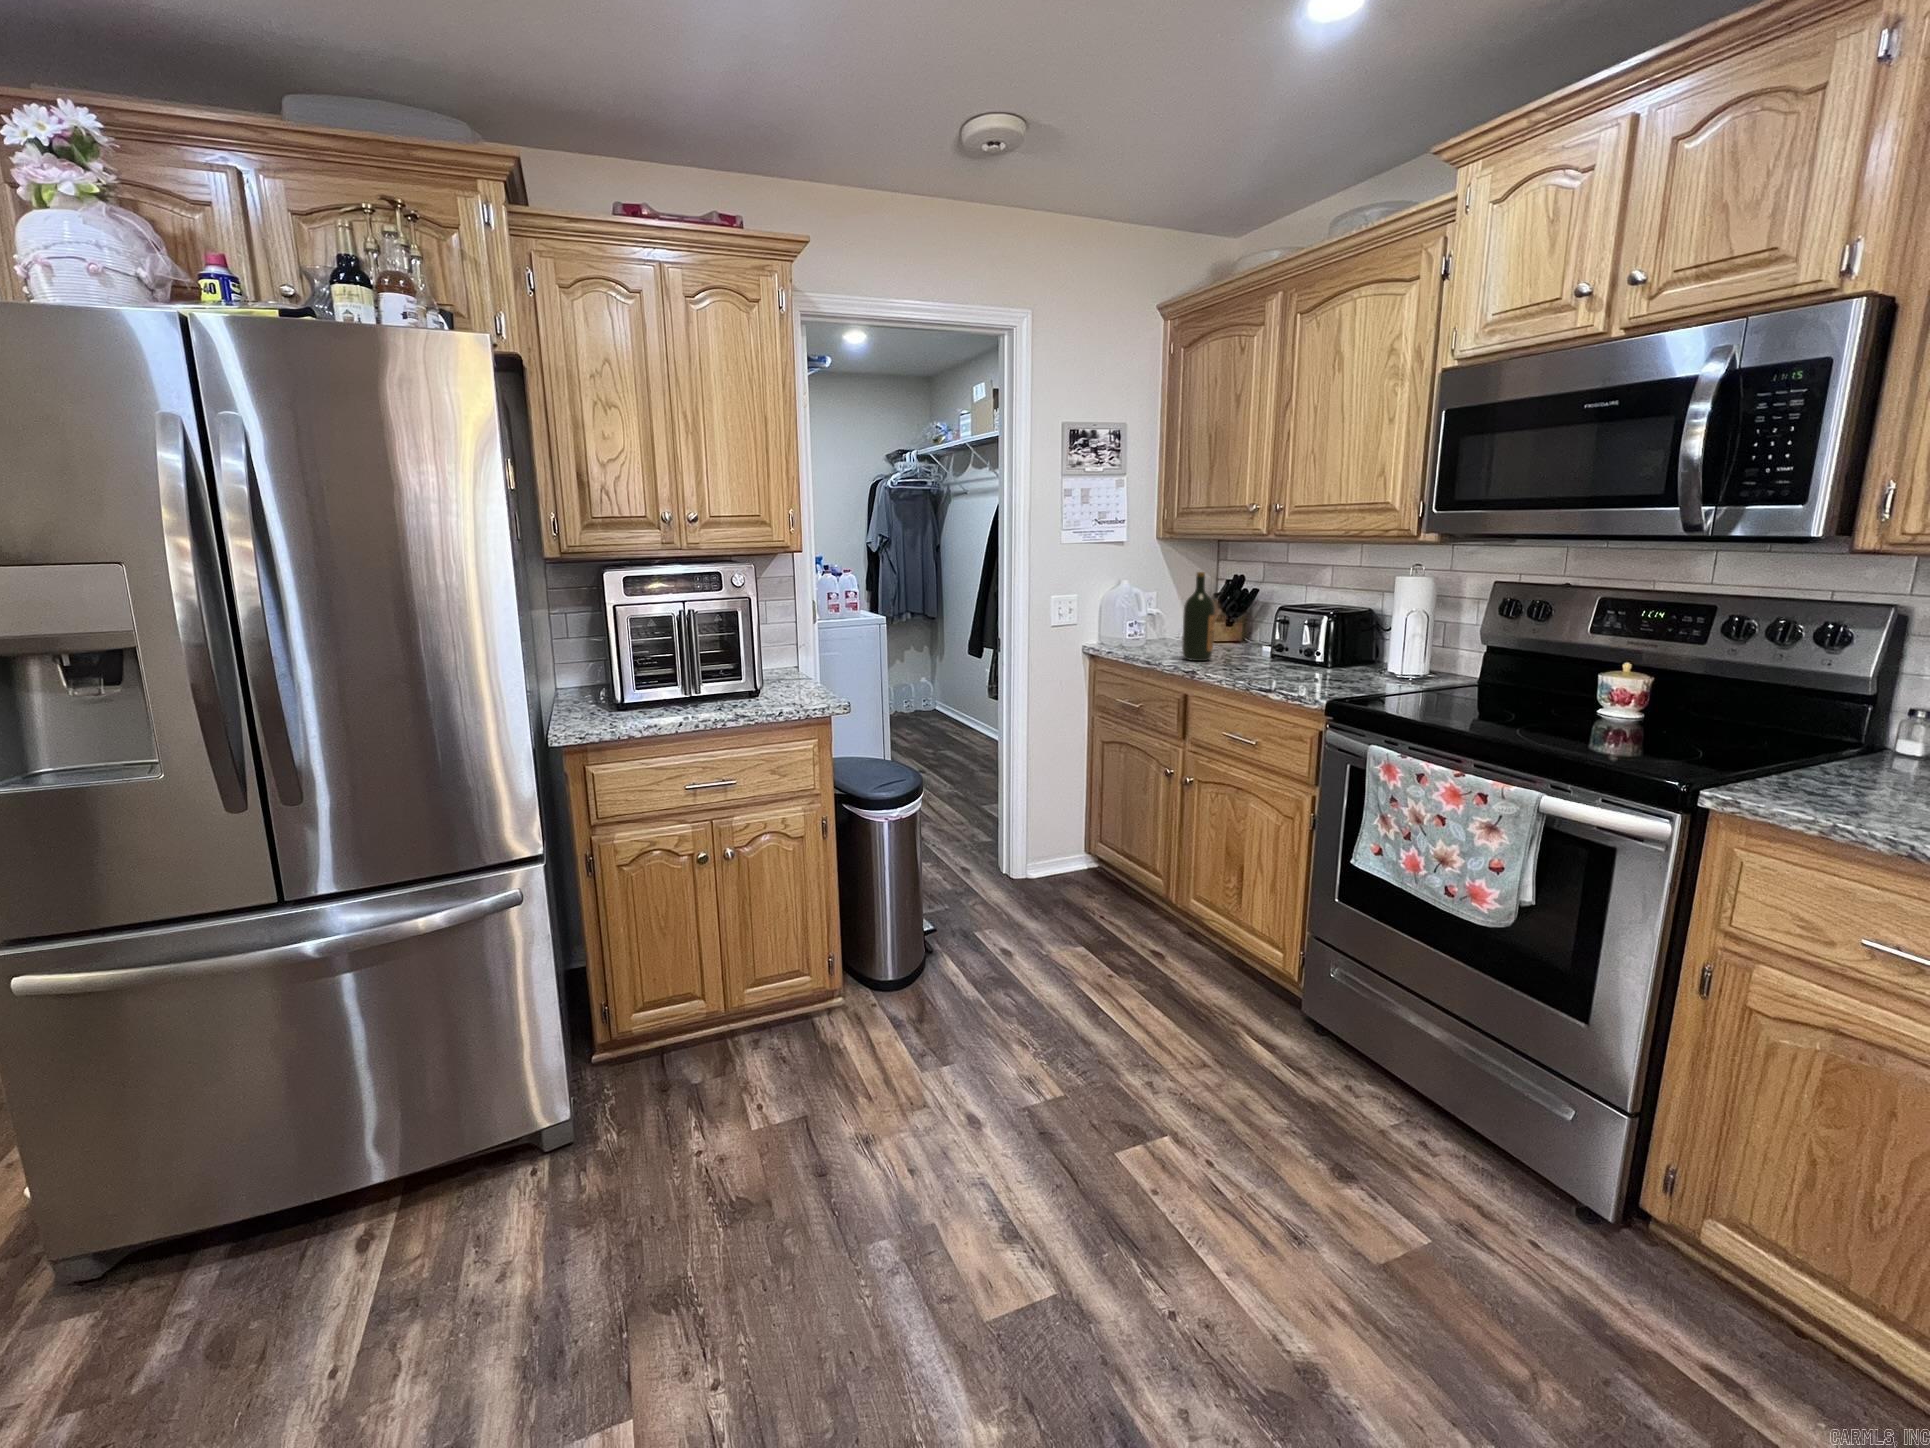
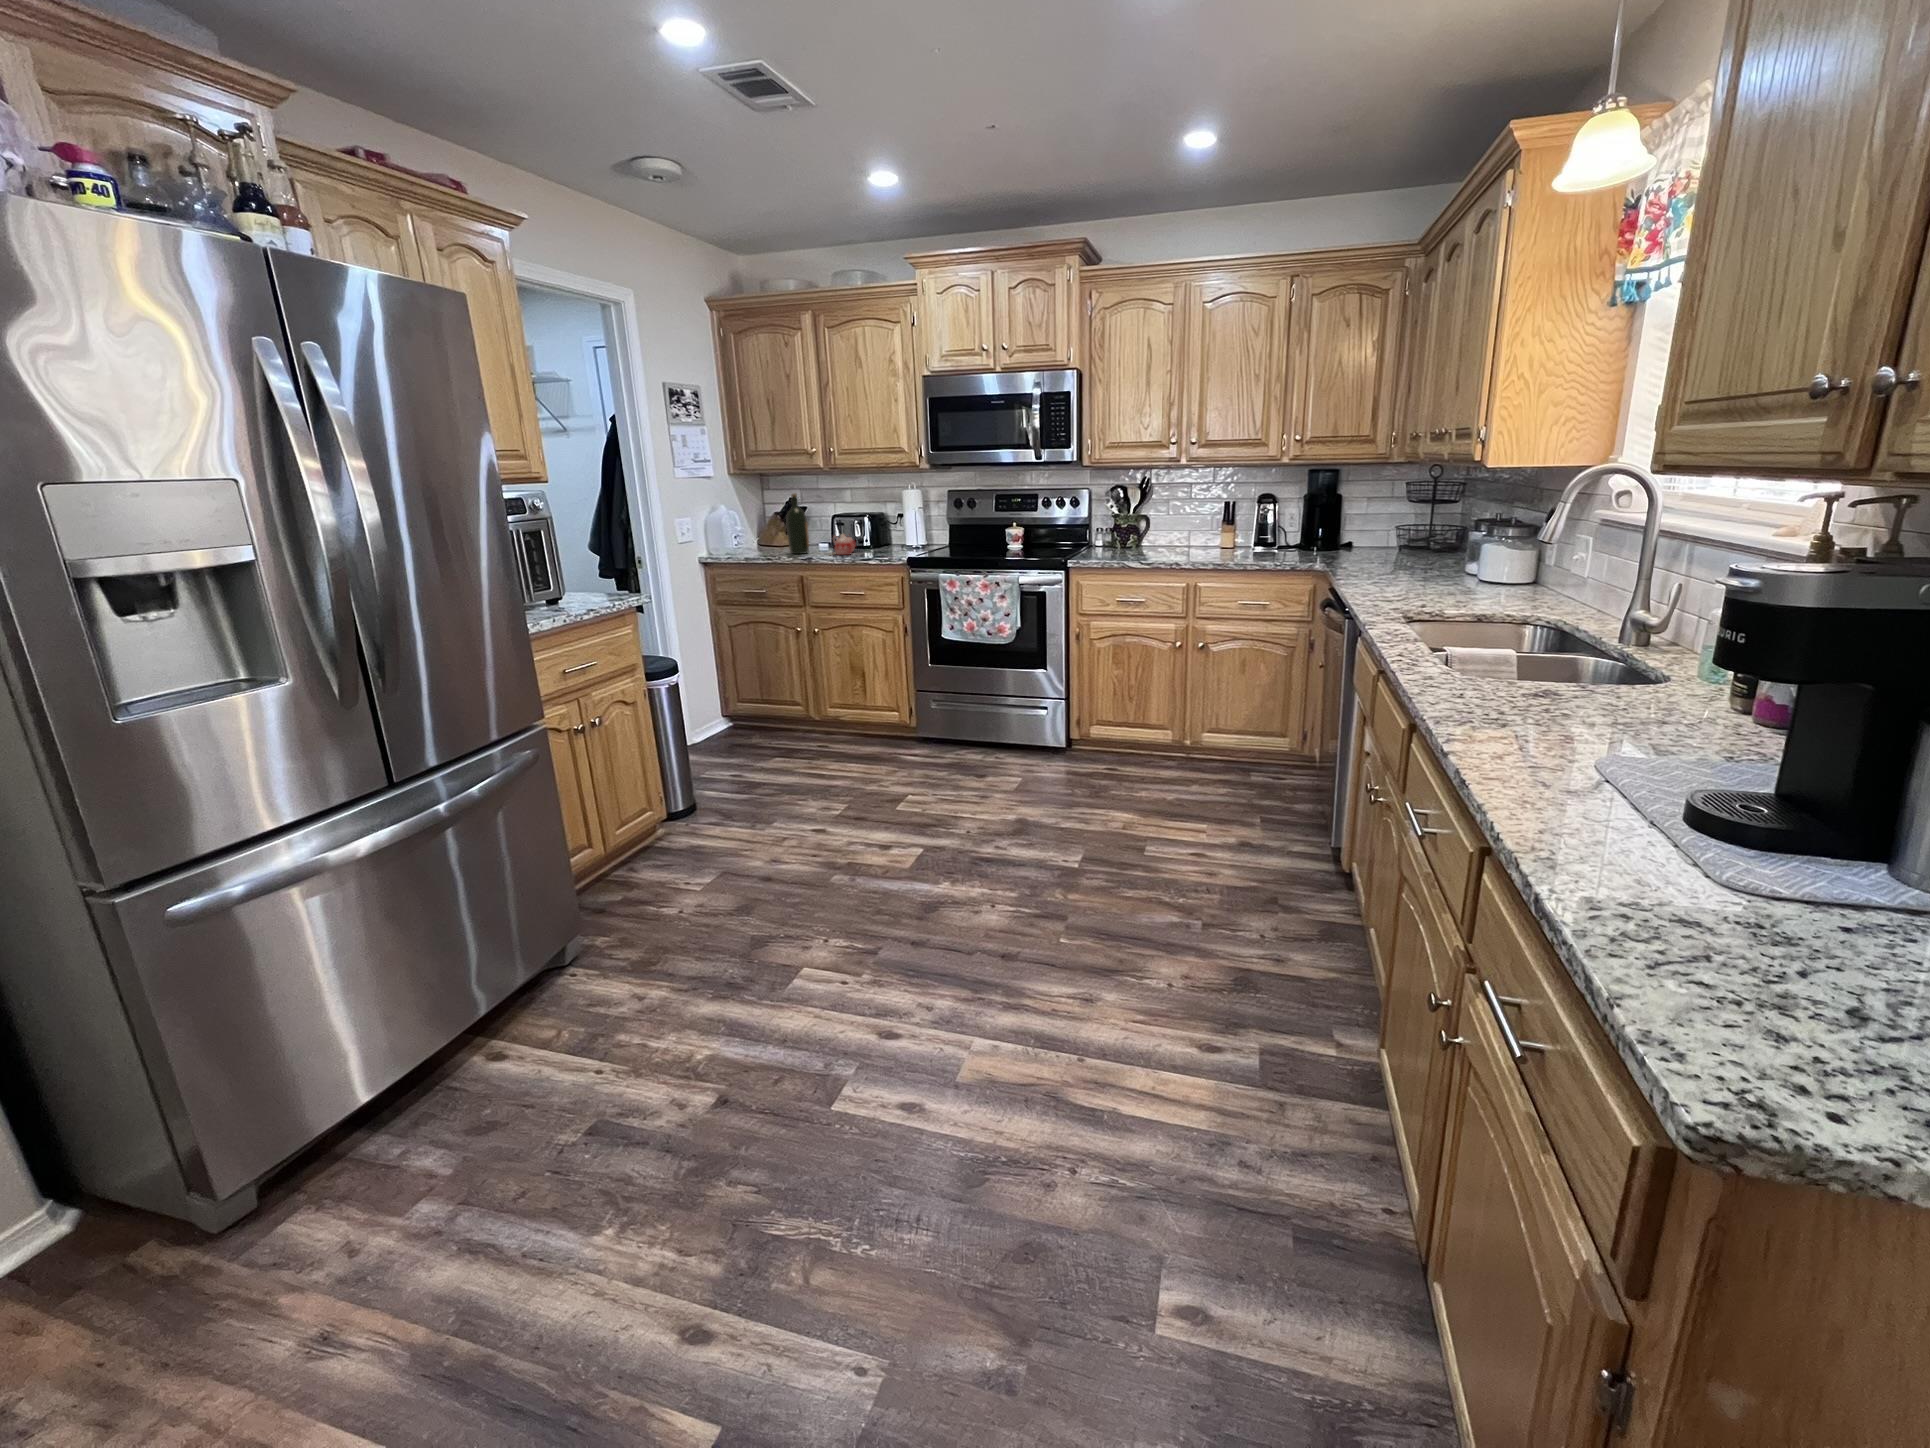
mug: none [1221,639,1285,674] -> present [832,534,856,555]

